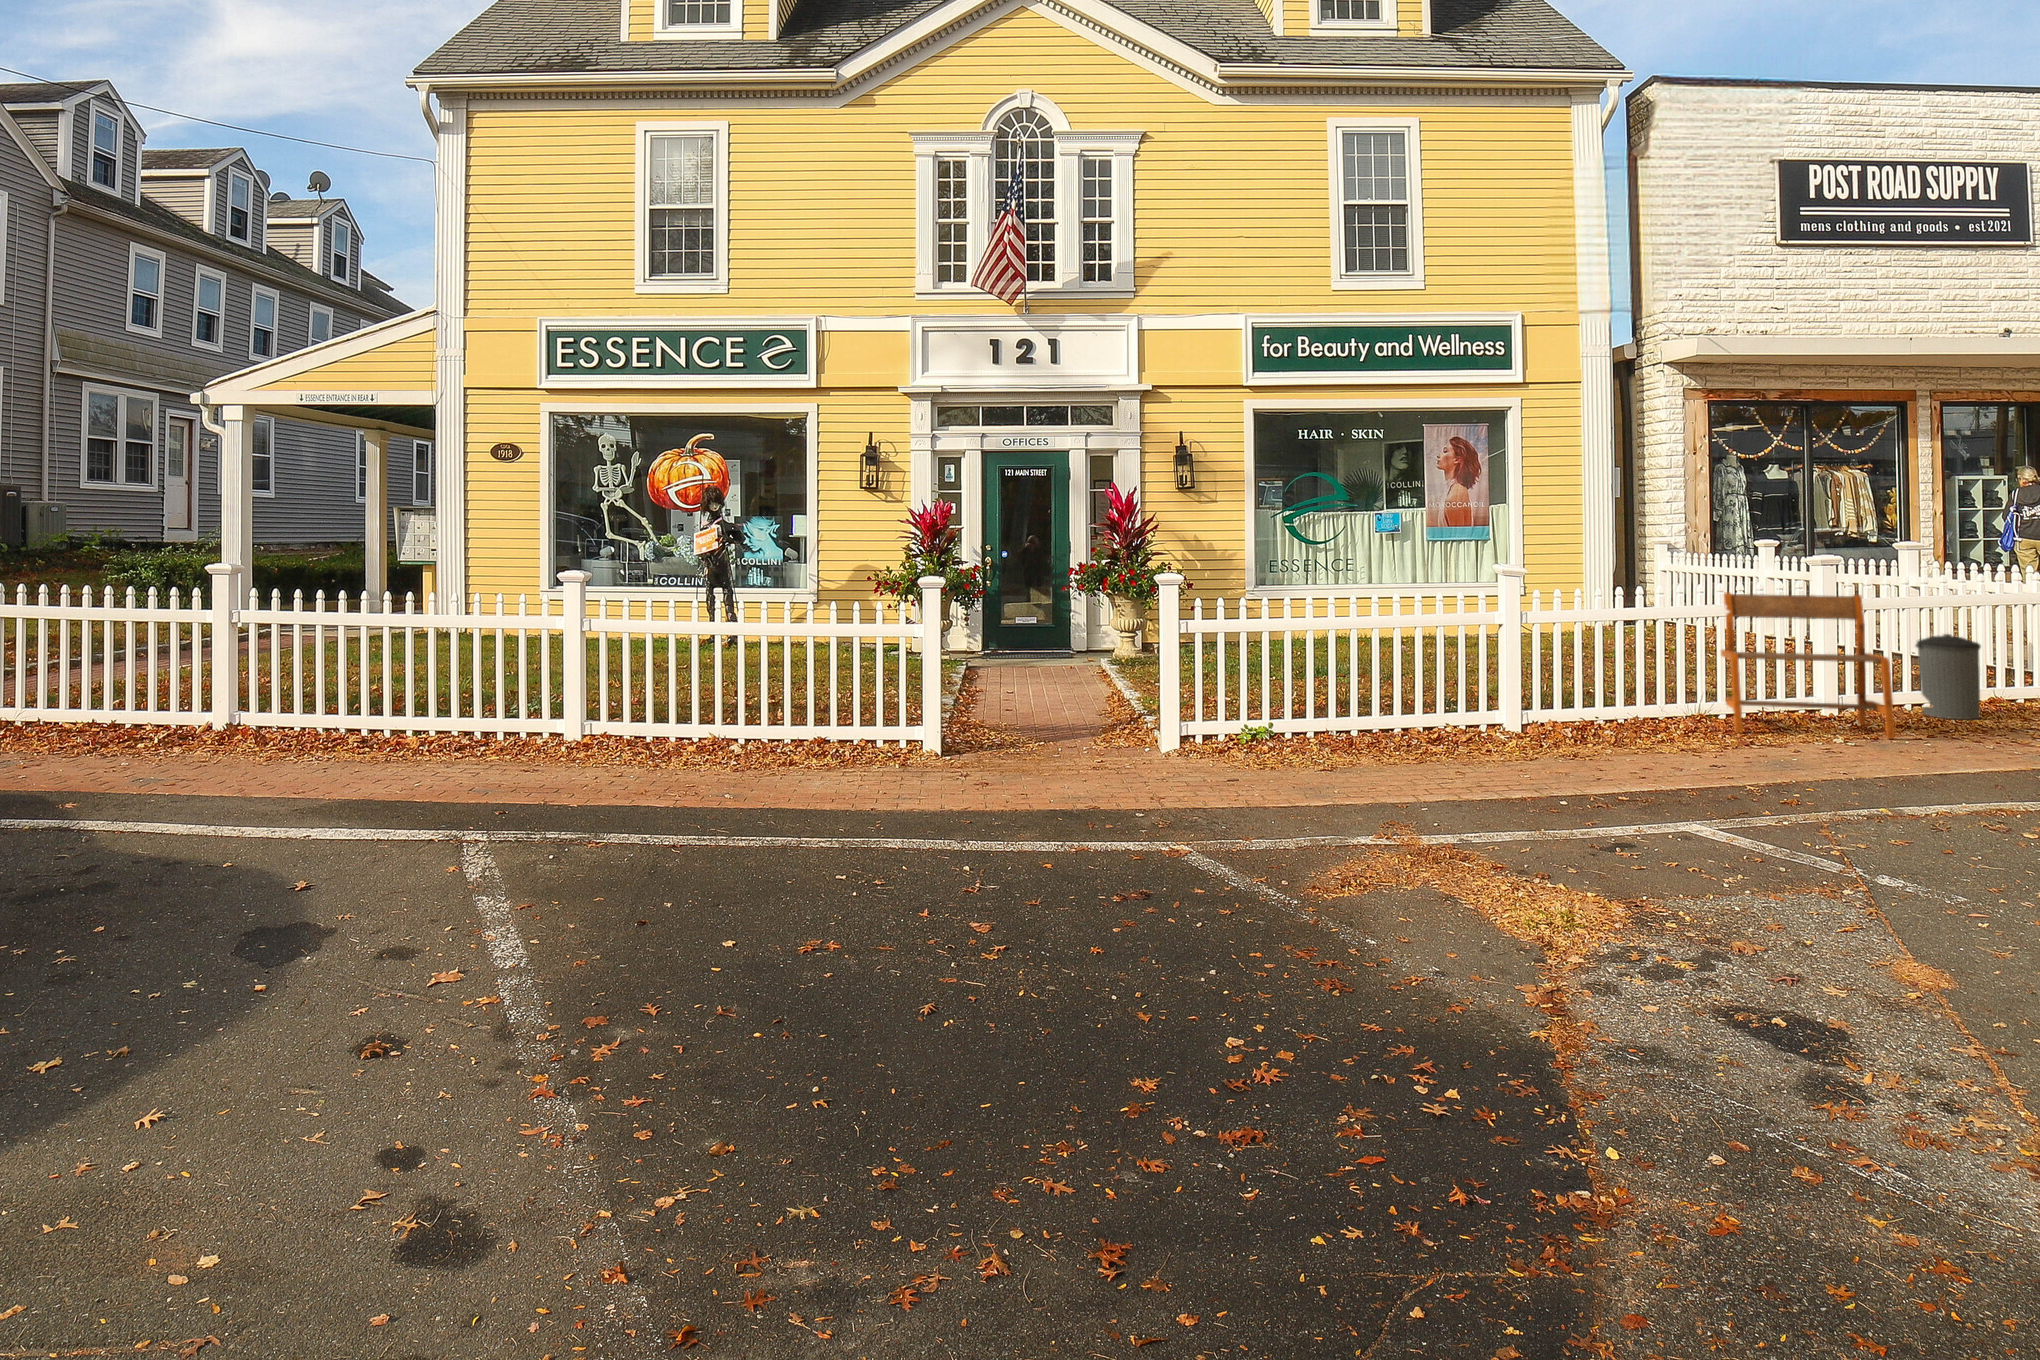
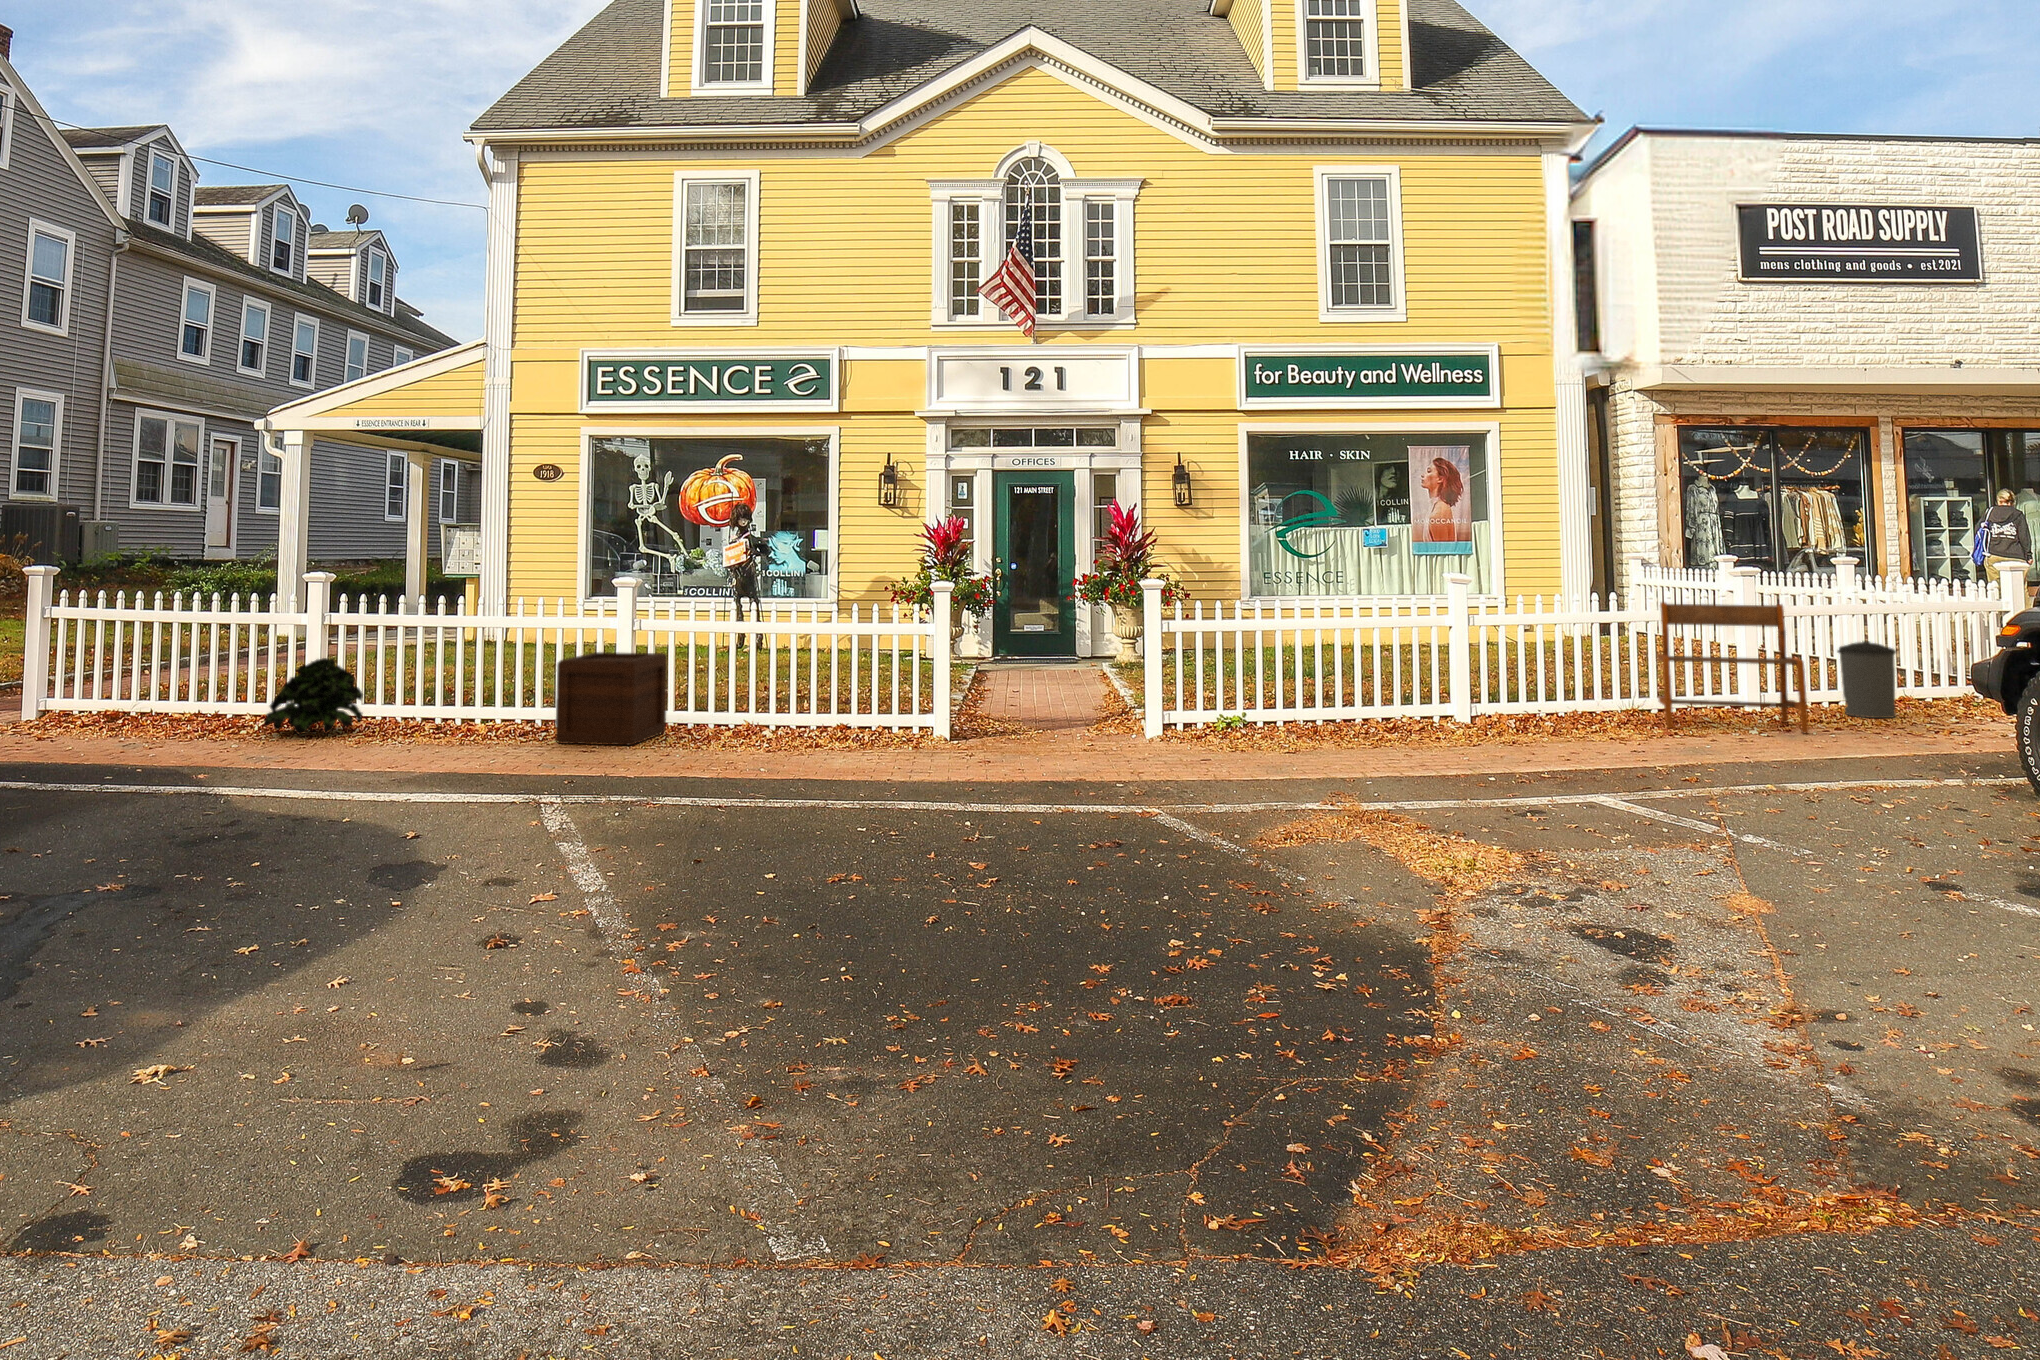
wooden crate: none [491,653,620,760] -> present [555,652,667,745]
potted plant: none [161,660,276,750] -> present [264,658,363,735]

